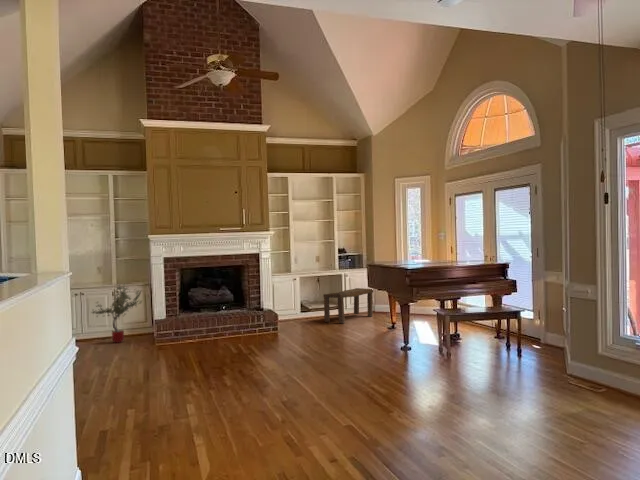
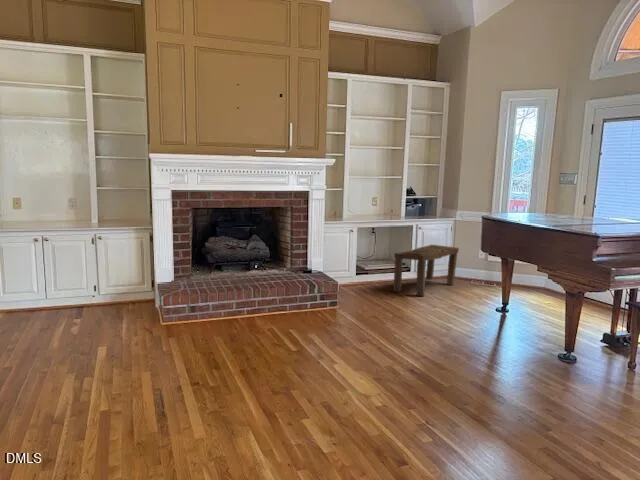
potted tree: present [92,284,141,343] -> none [58,227,139,317]

